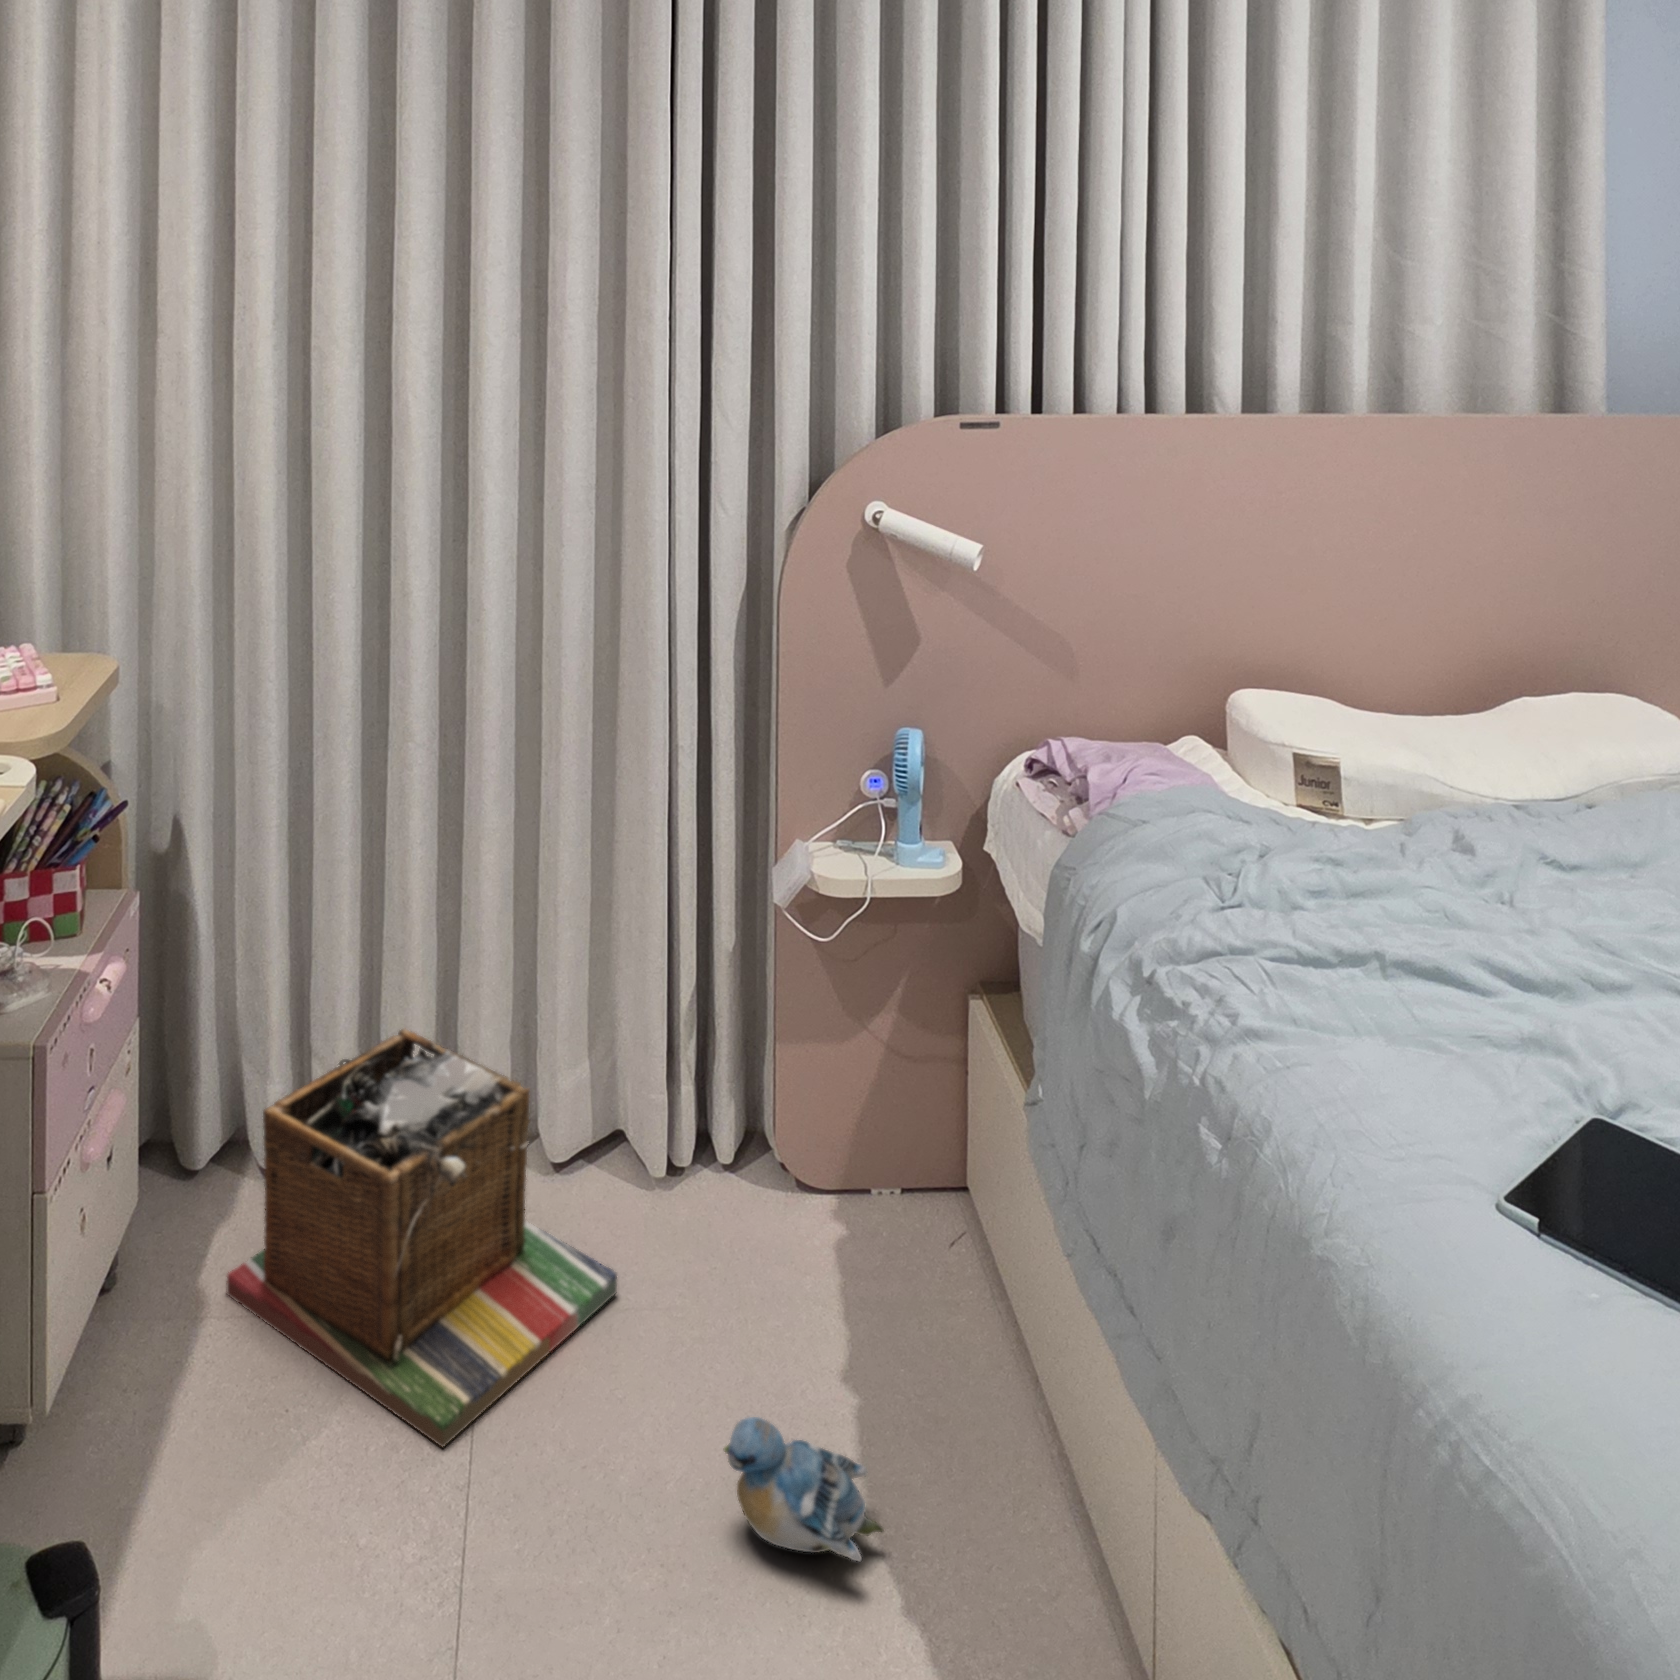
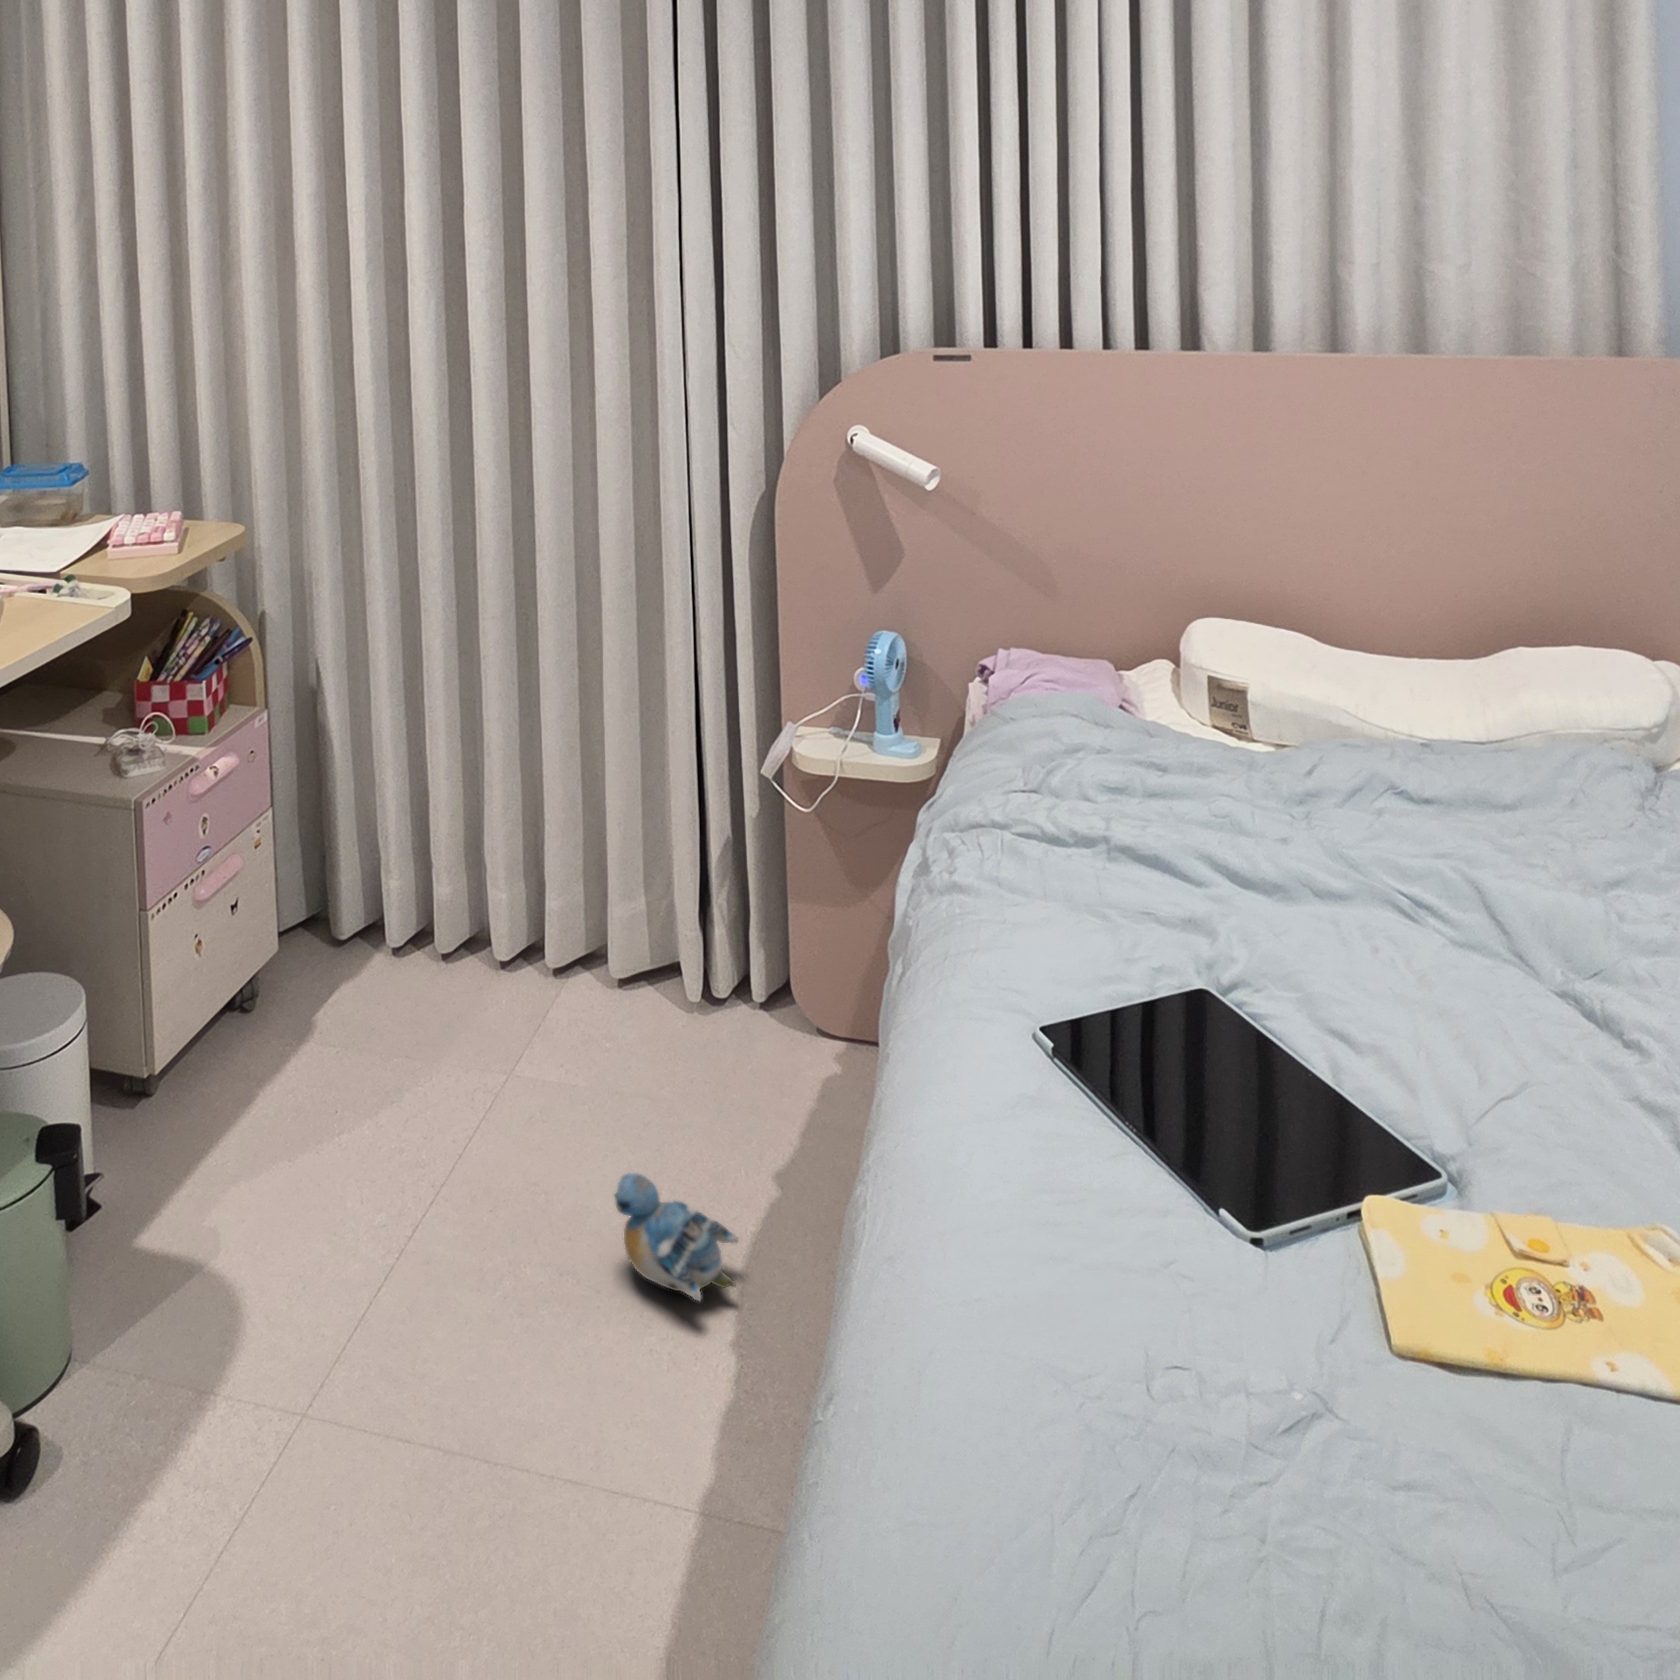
laundry basket: present [226,1028,617,1448] -> none [325,844,618,1159]

